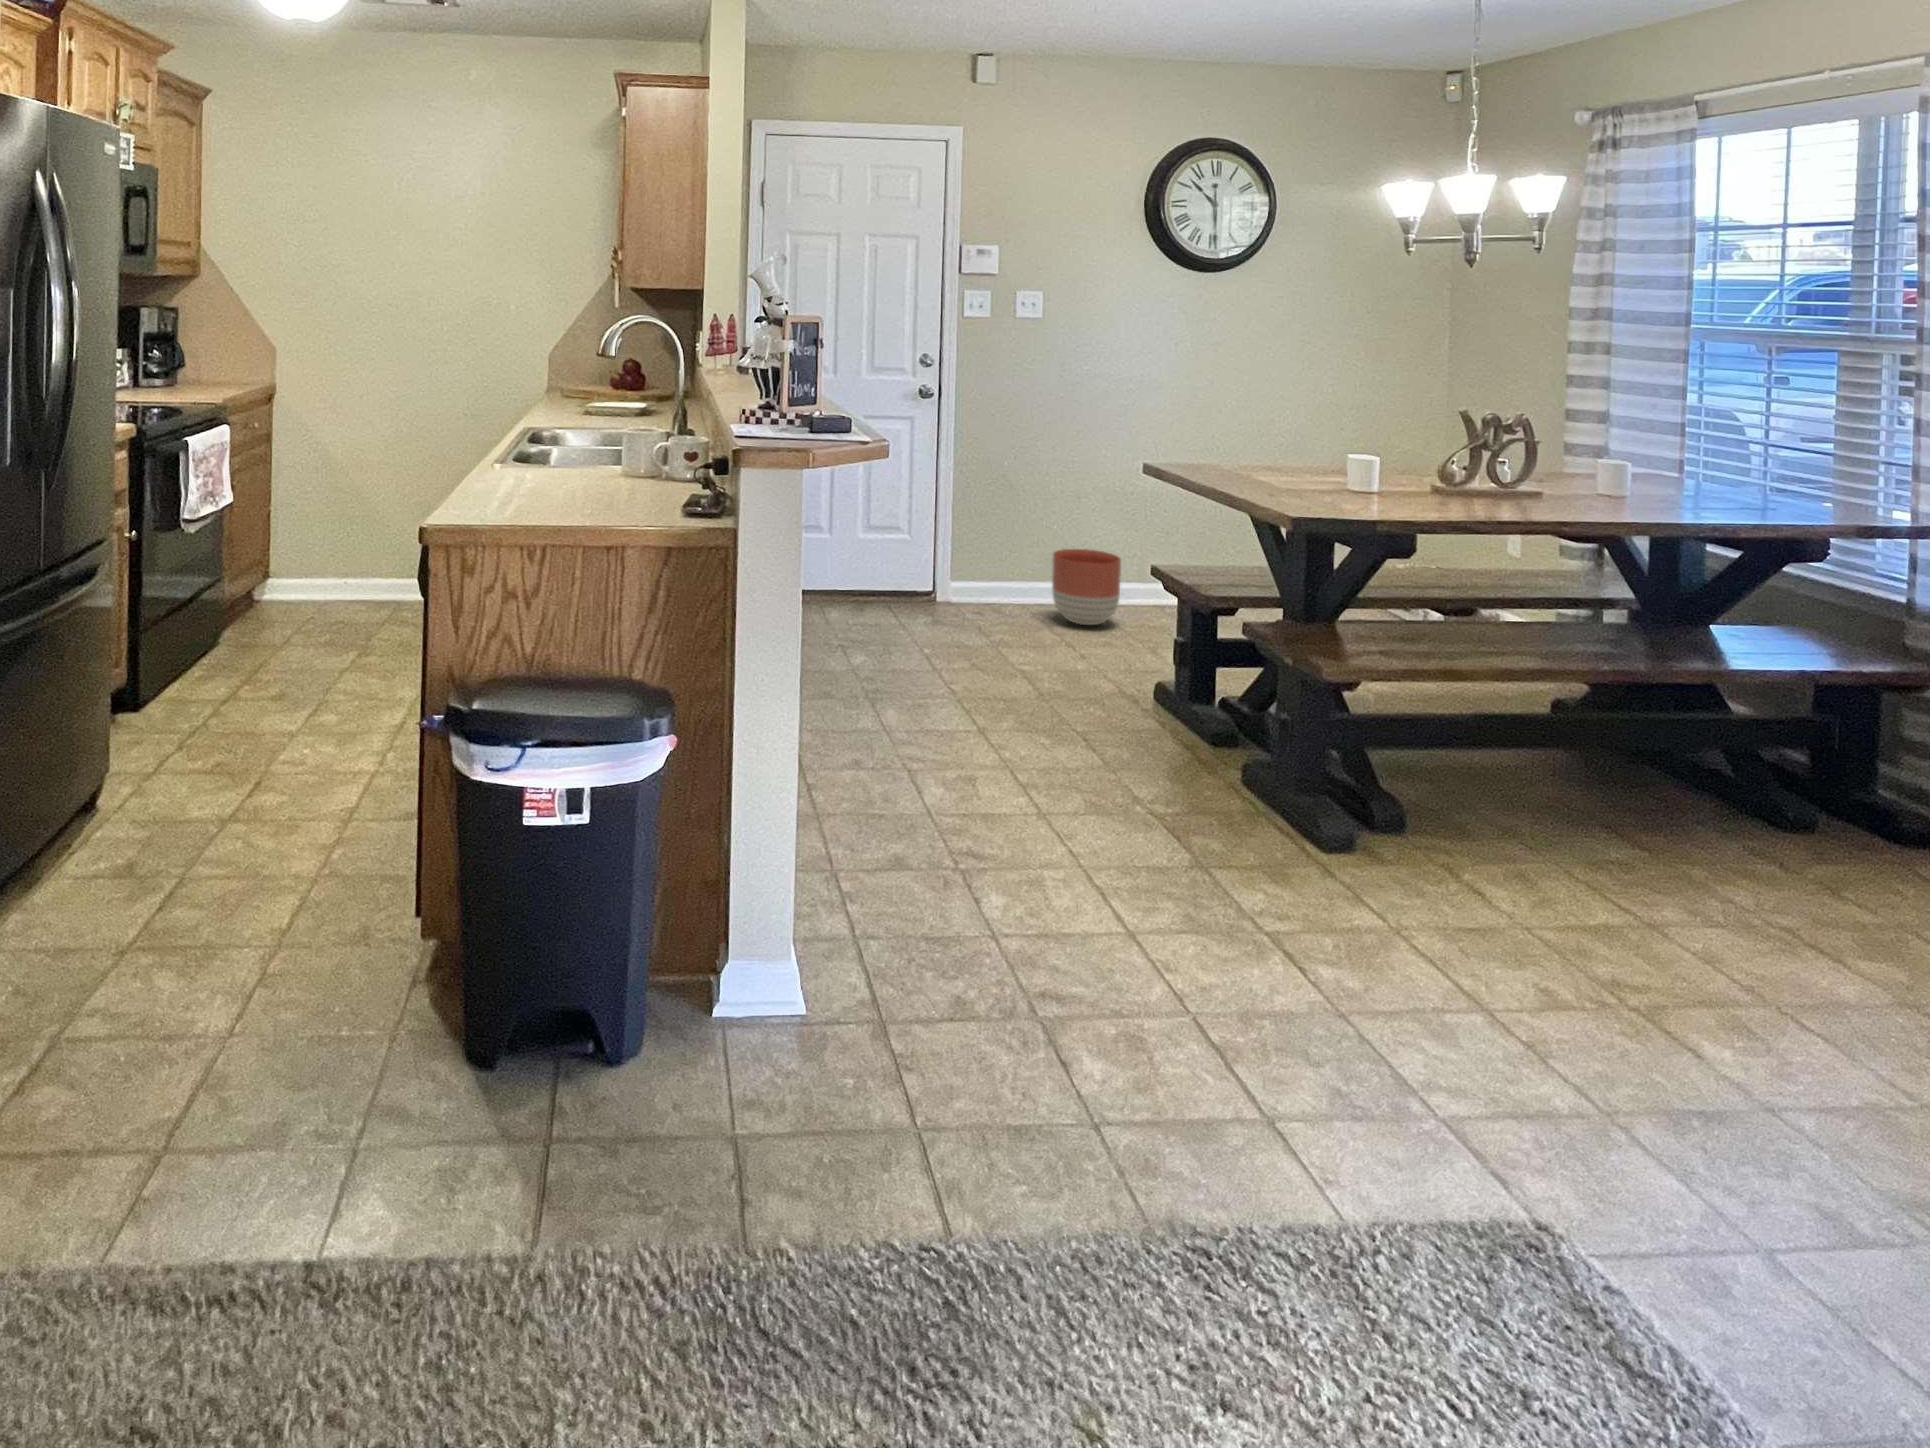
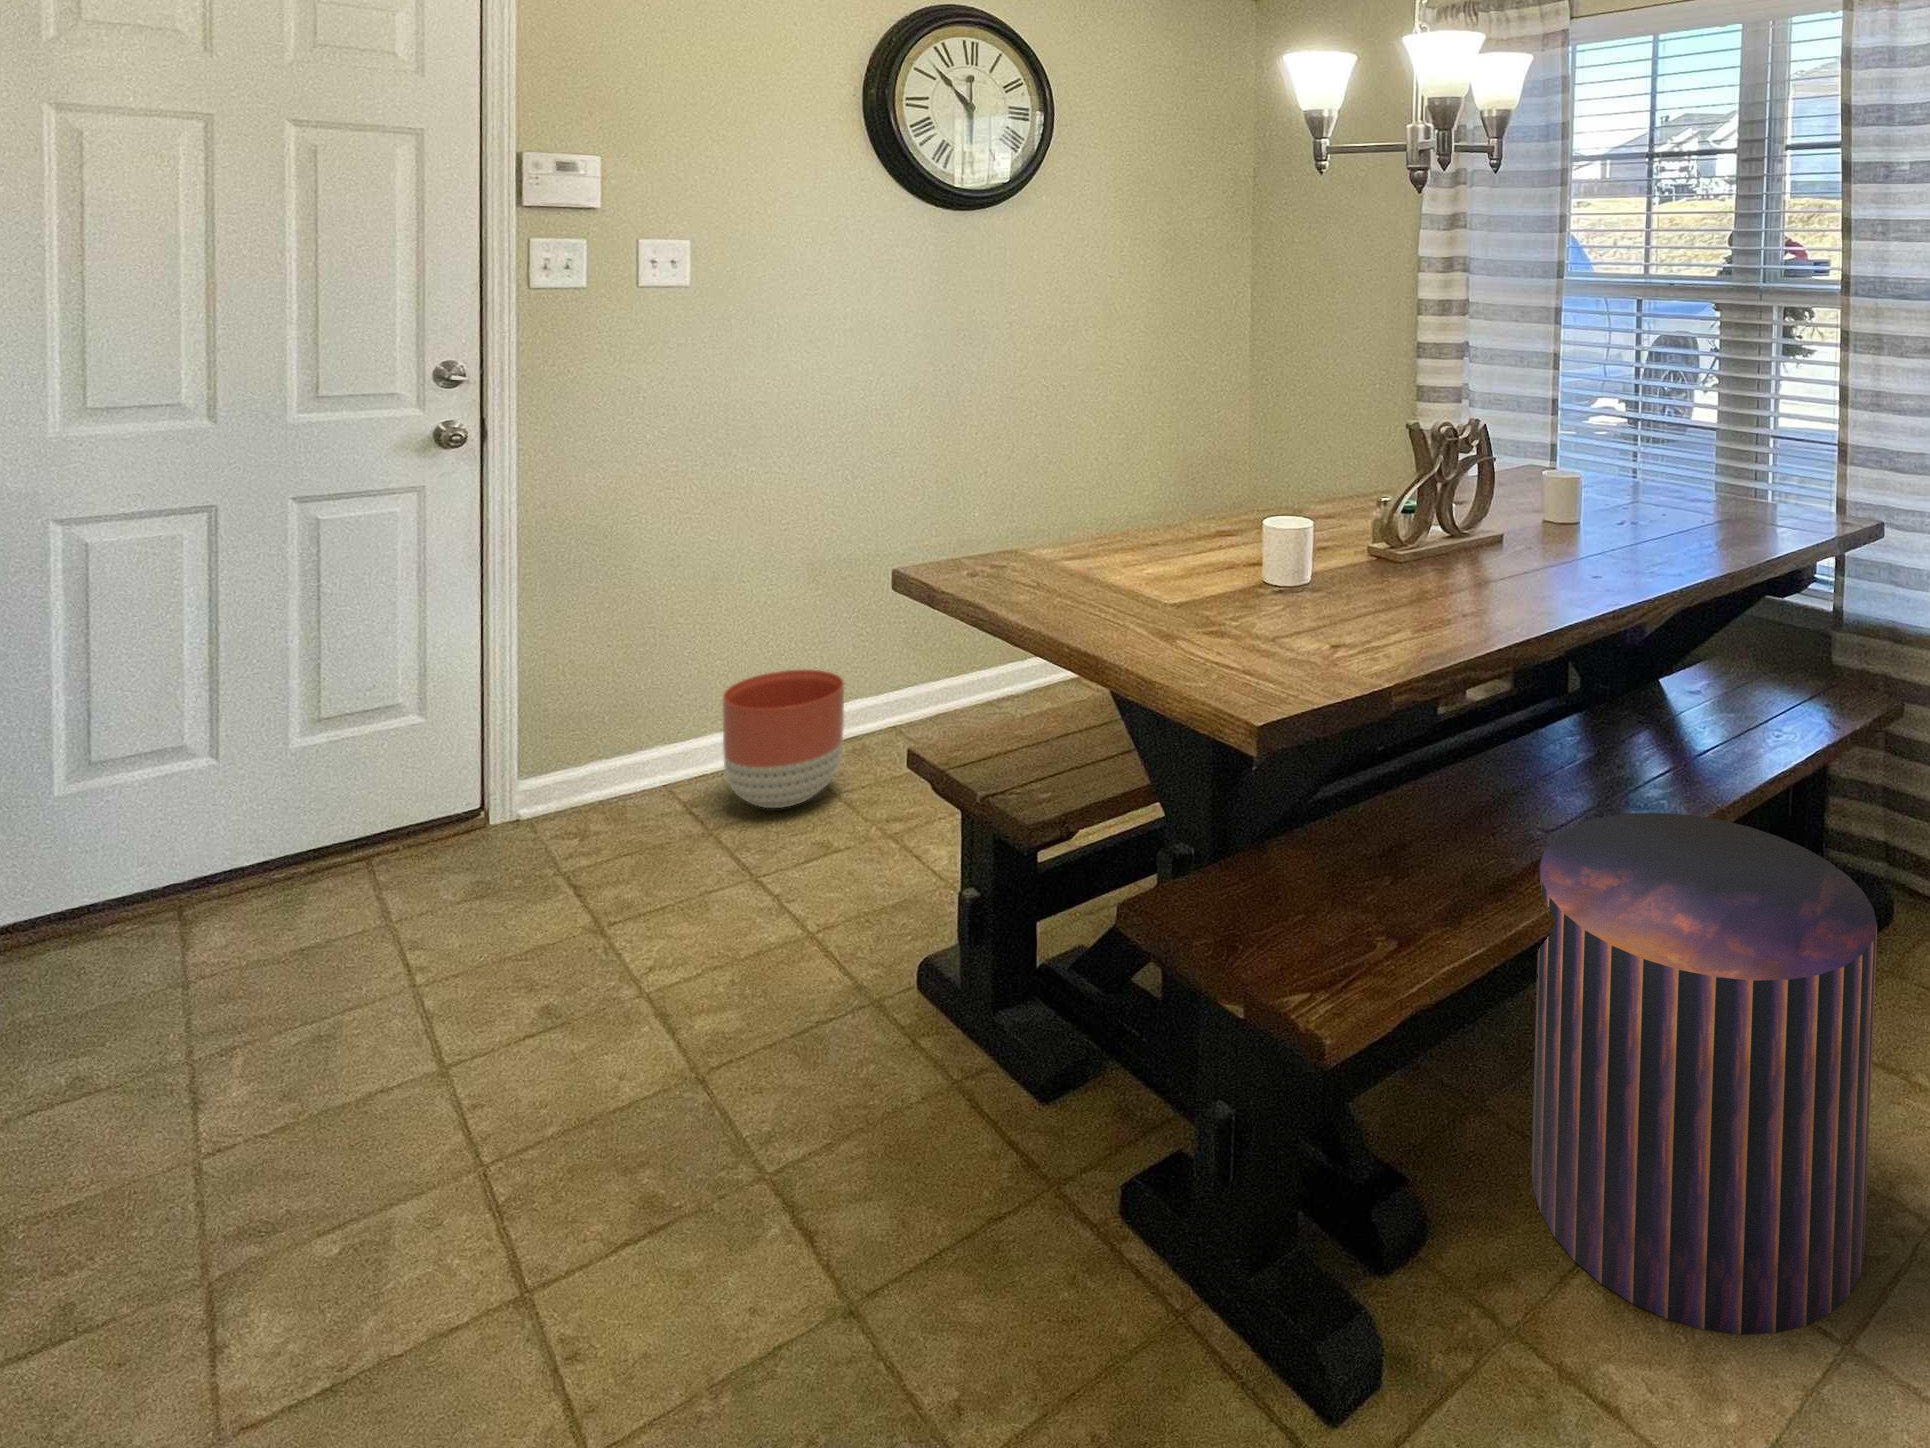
pouf: none [1501,660,1748,936] -> present [1532,813,1877,1335]

